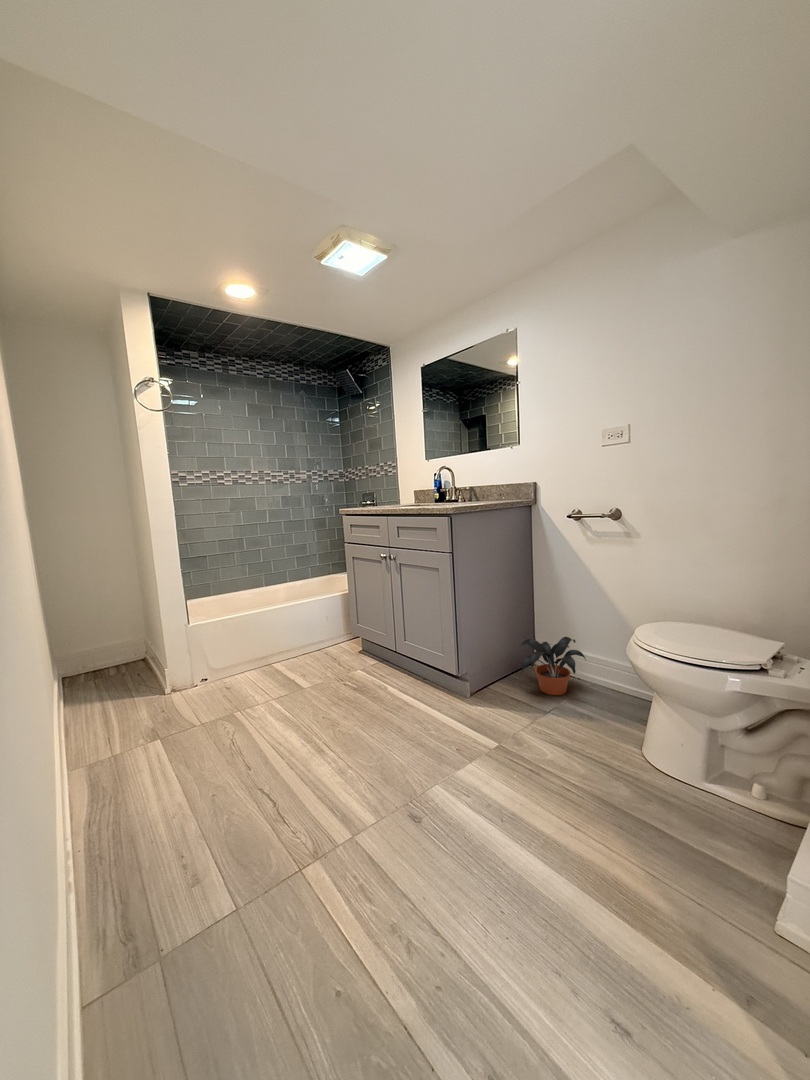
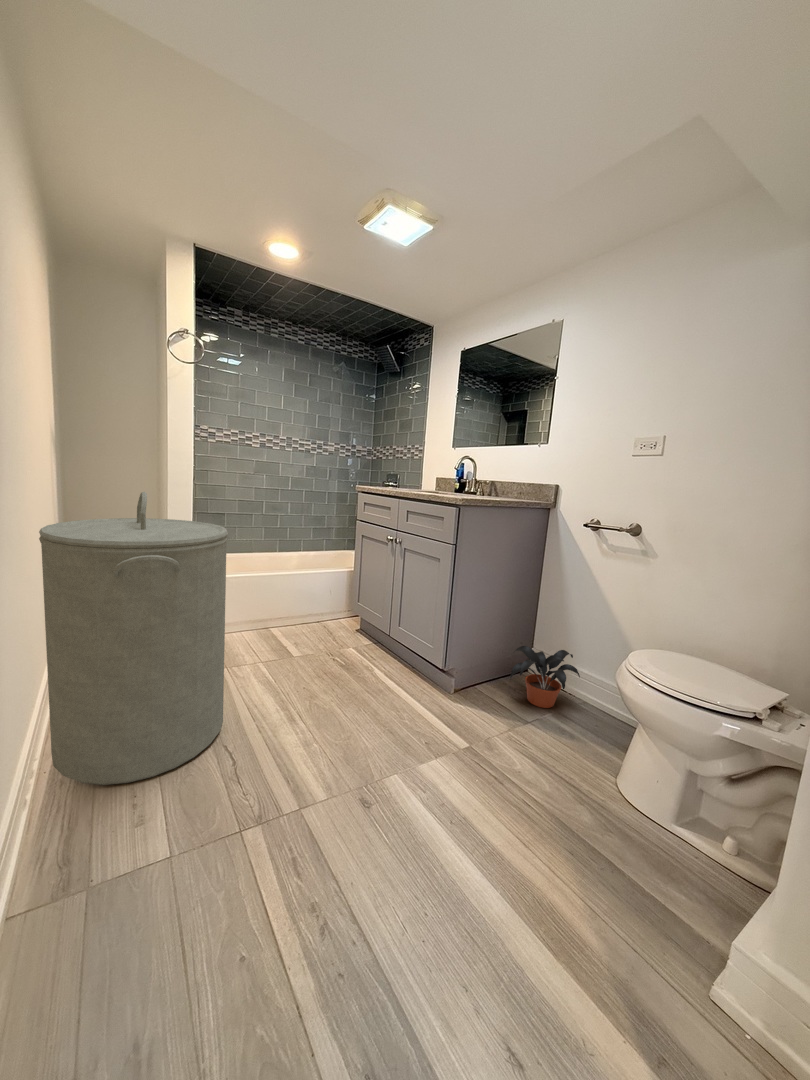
laundry hamper: none [42,545,252,856] -> present [39,492,228,785]

